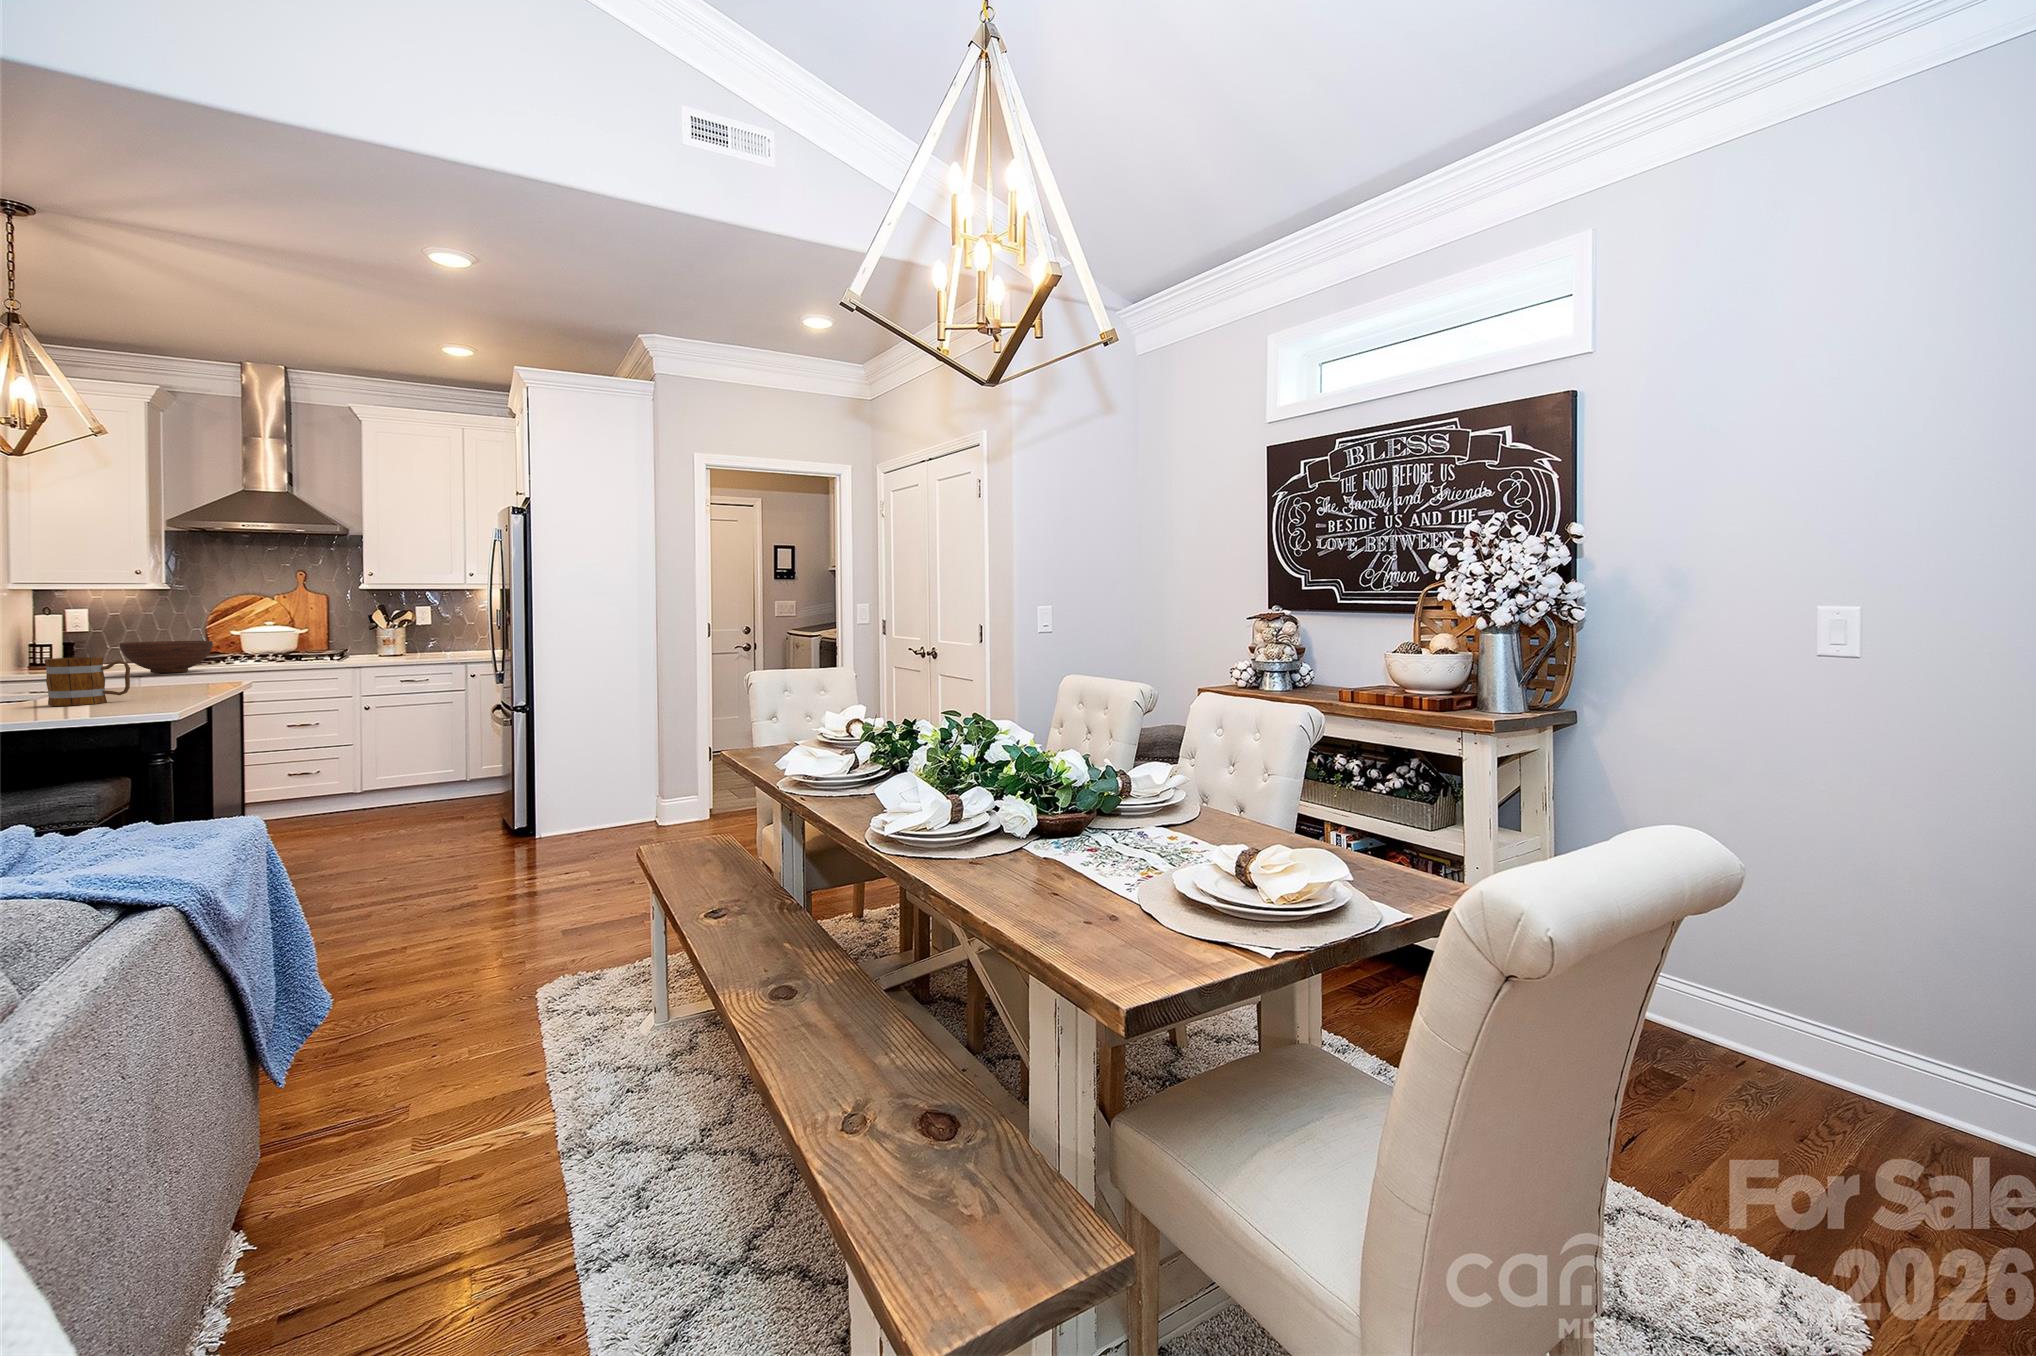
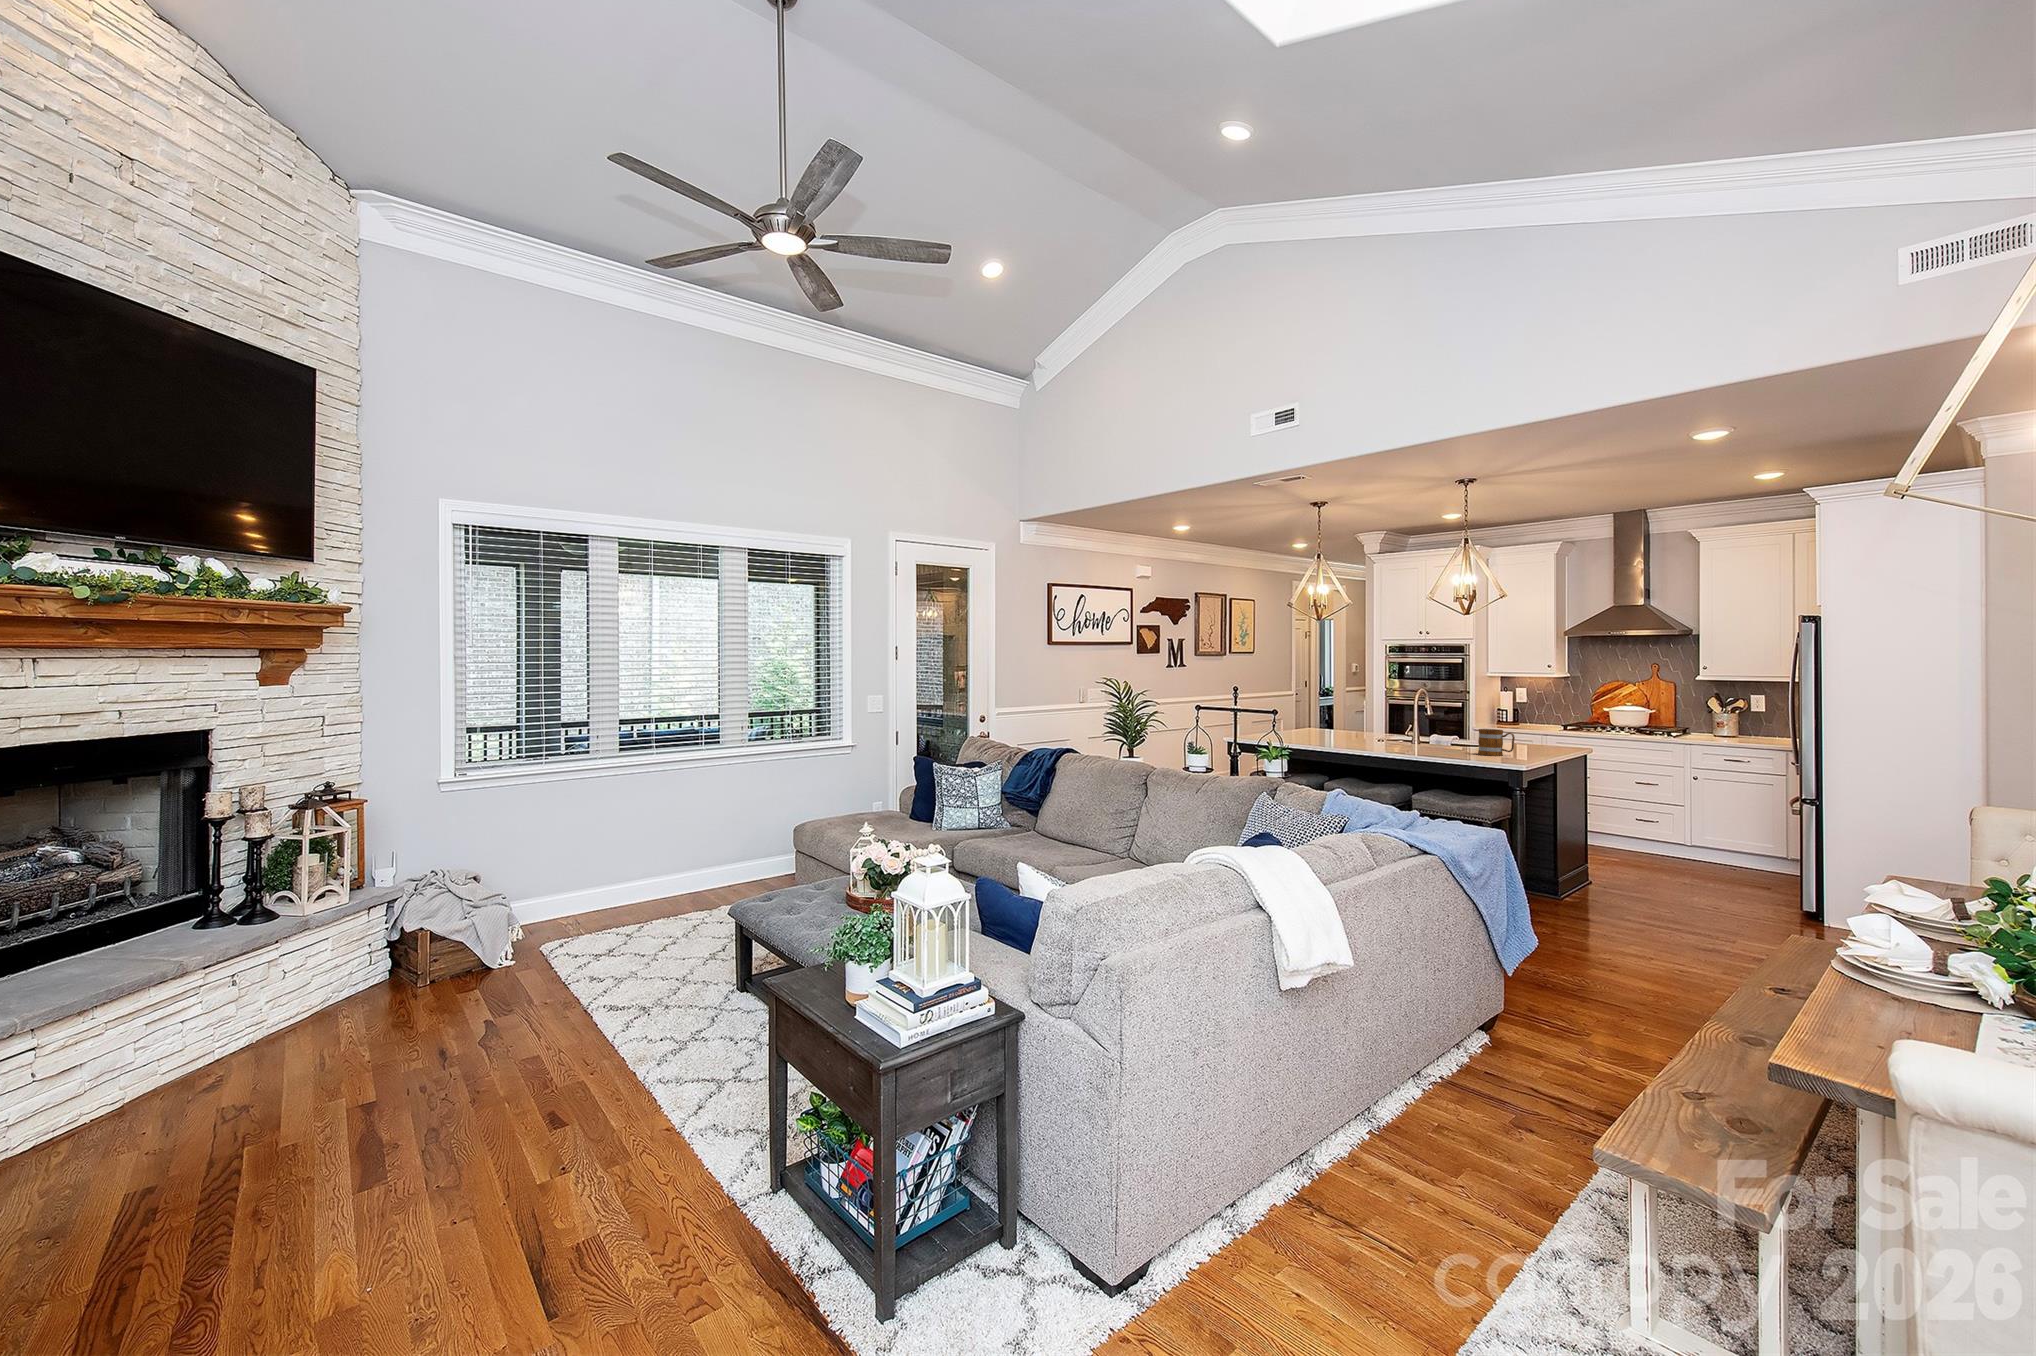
fruit bowl: present [119,641,213,673] -> none [1536,714,1589,736]

